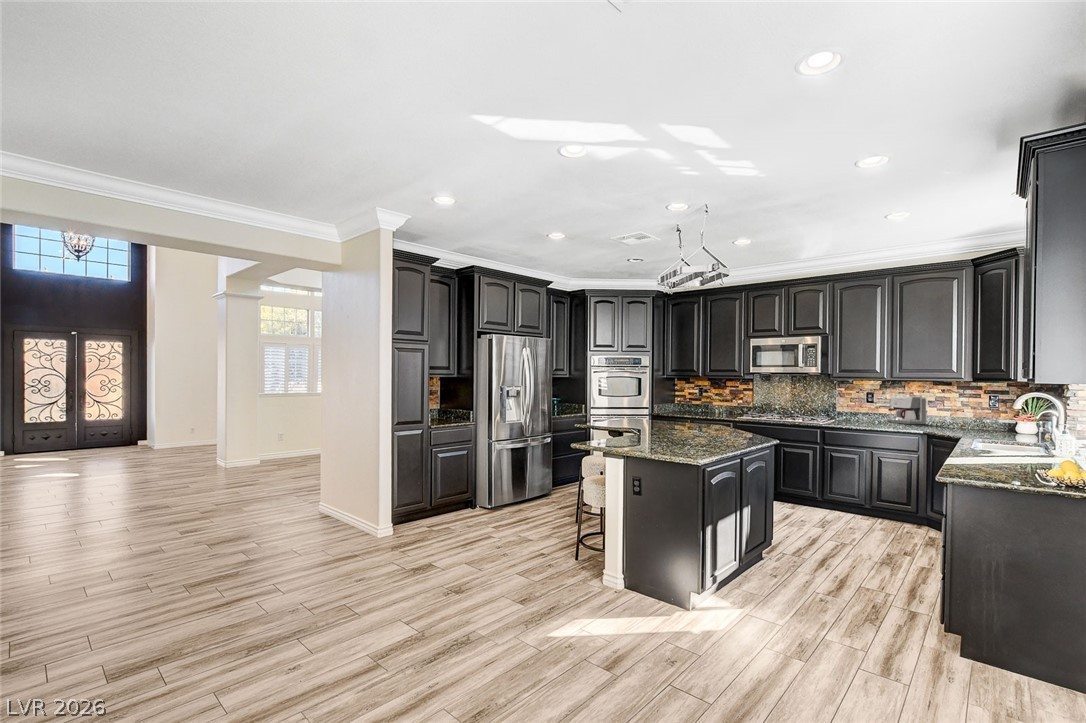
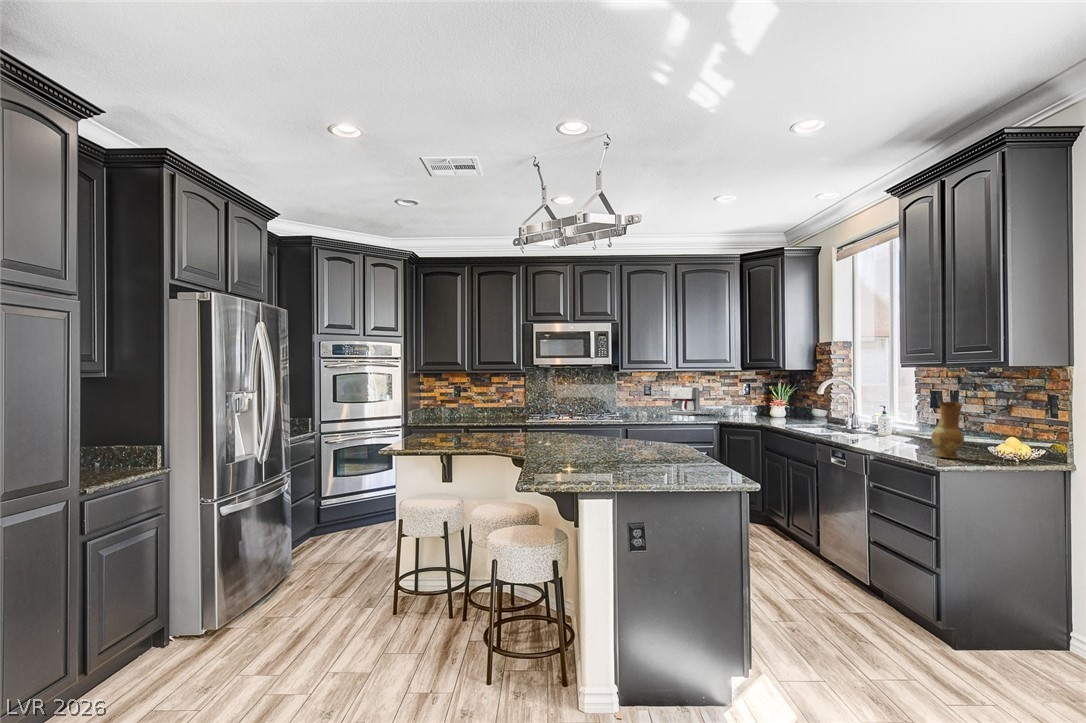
ceramic jug: none [963,417,998,474] -> present [931,402,964,459]

